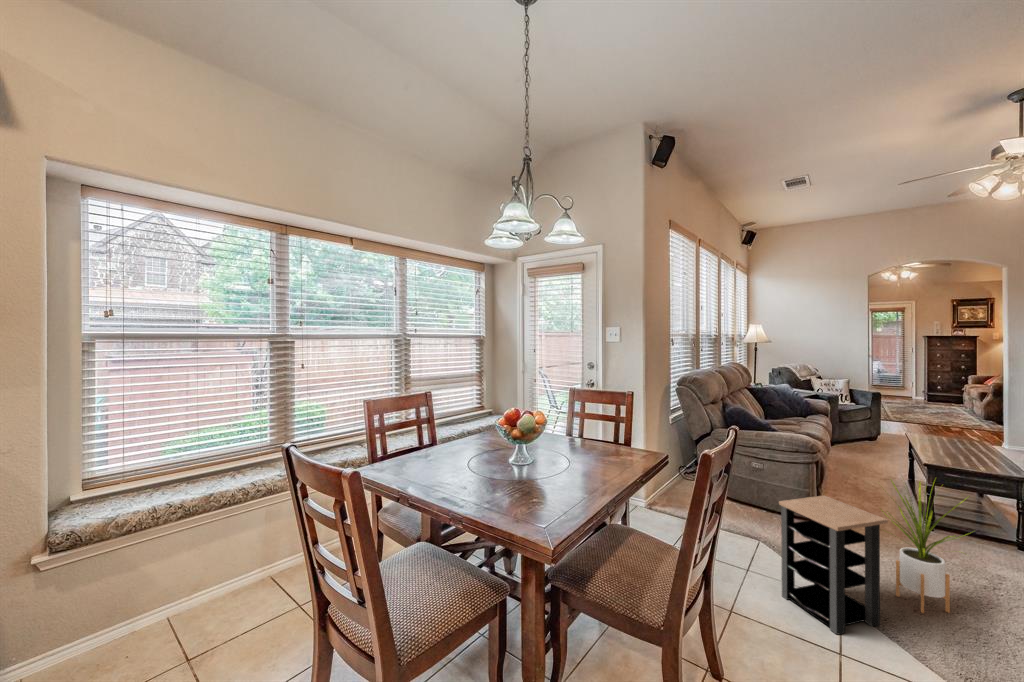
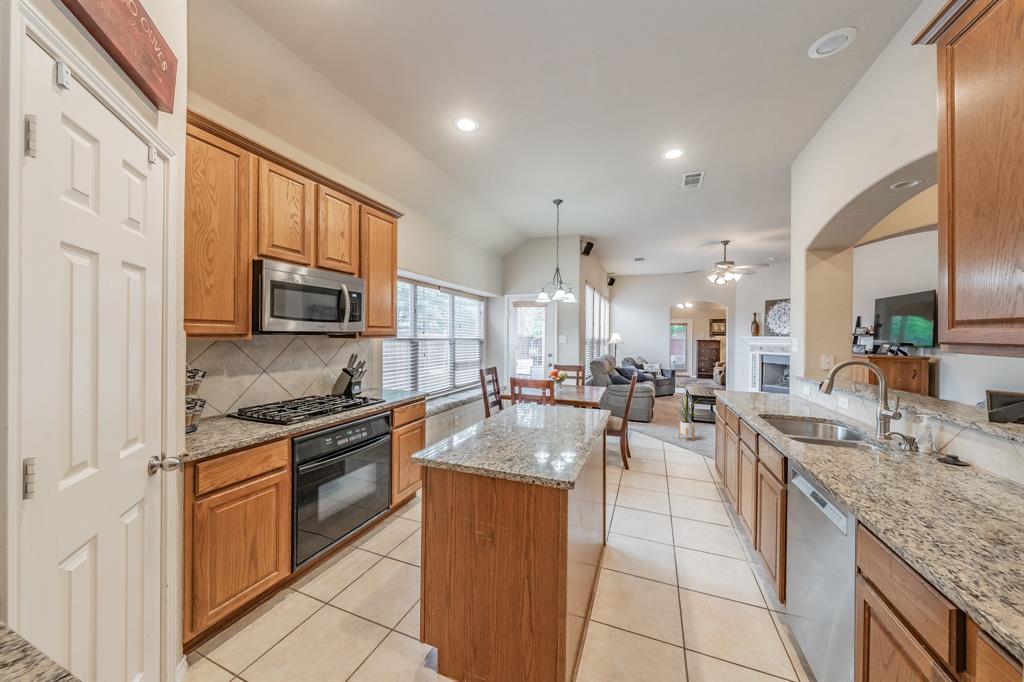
side table: present [779,496,888,635] -> none [642,403,676,448]

